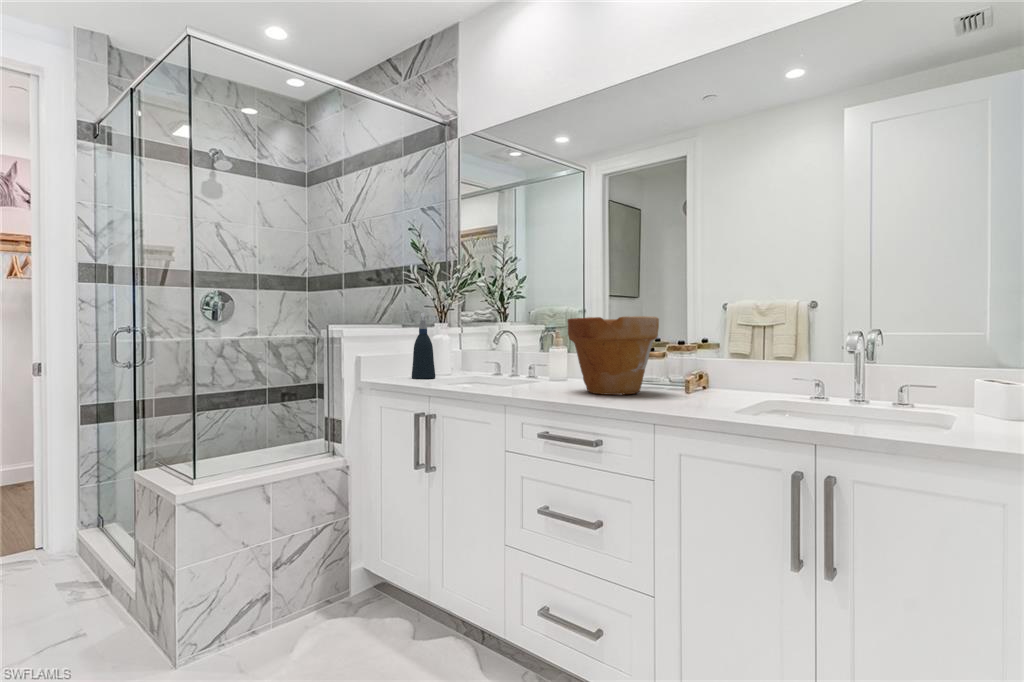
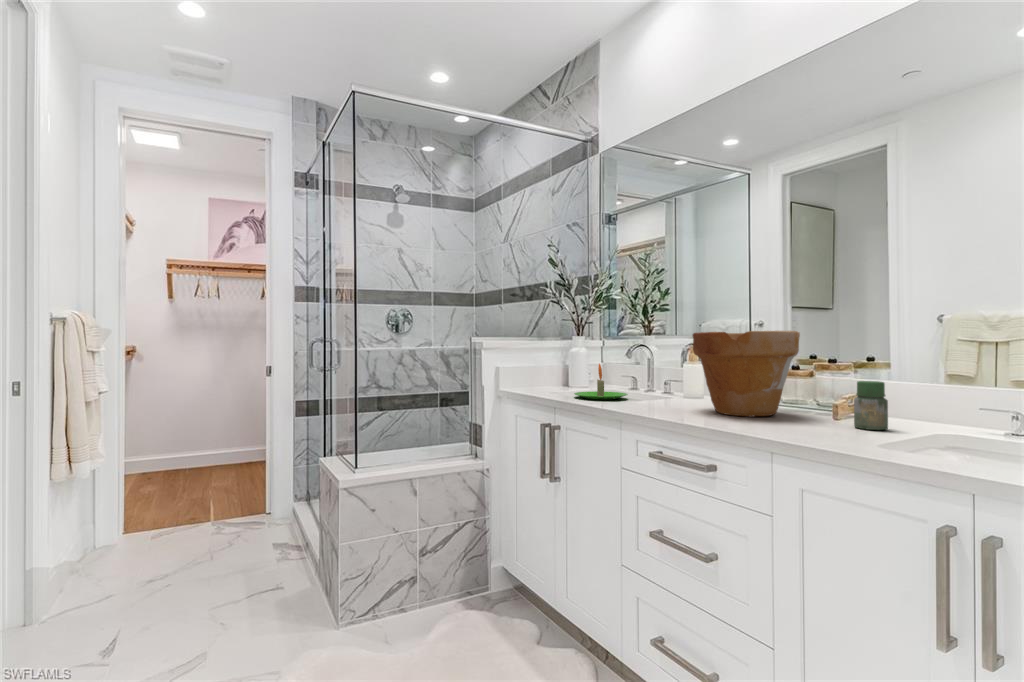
spray bottle: present [412,313,435,379] -> none [548,326,570,390]
candle: none [447,350,500,386] -> present [574,364,628,400]
jar: none [706,360,731,401] -> present [854,381,888,430]

